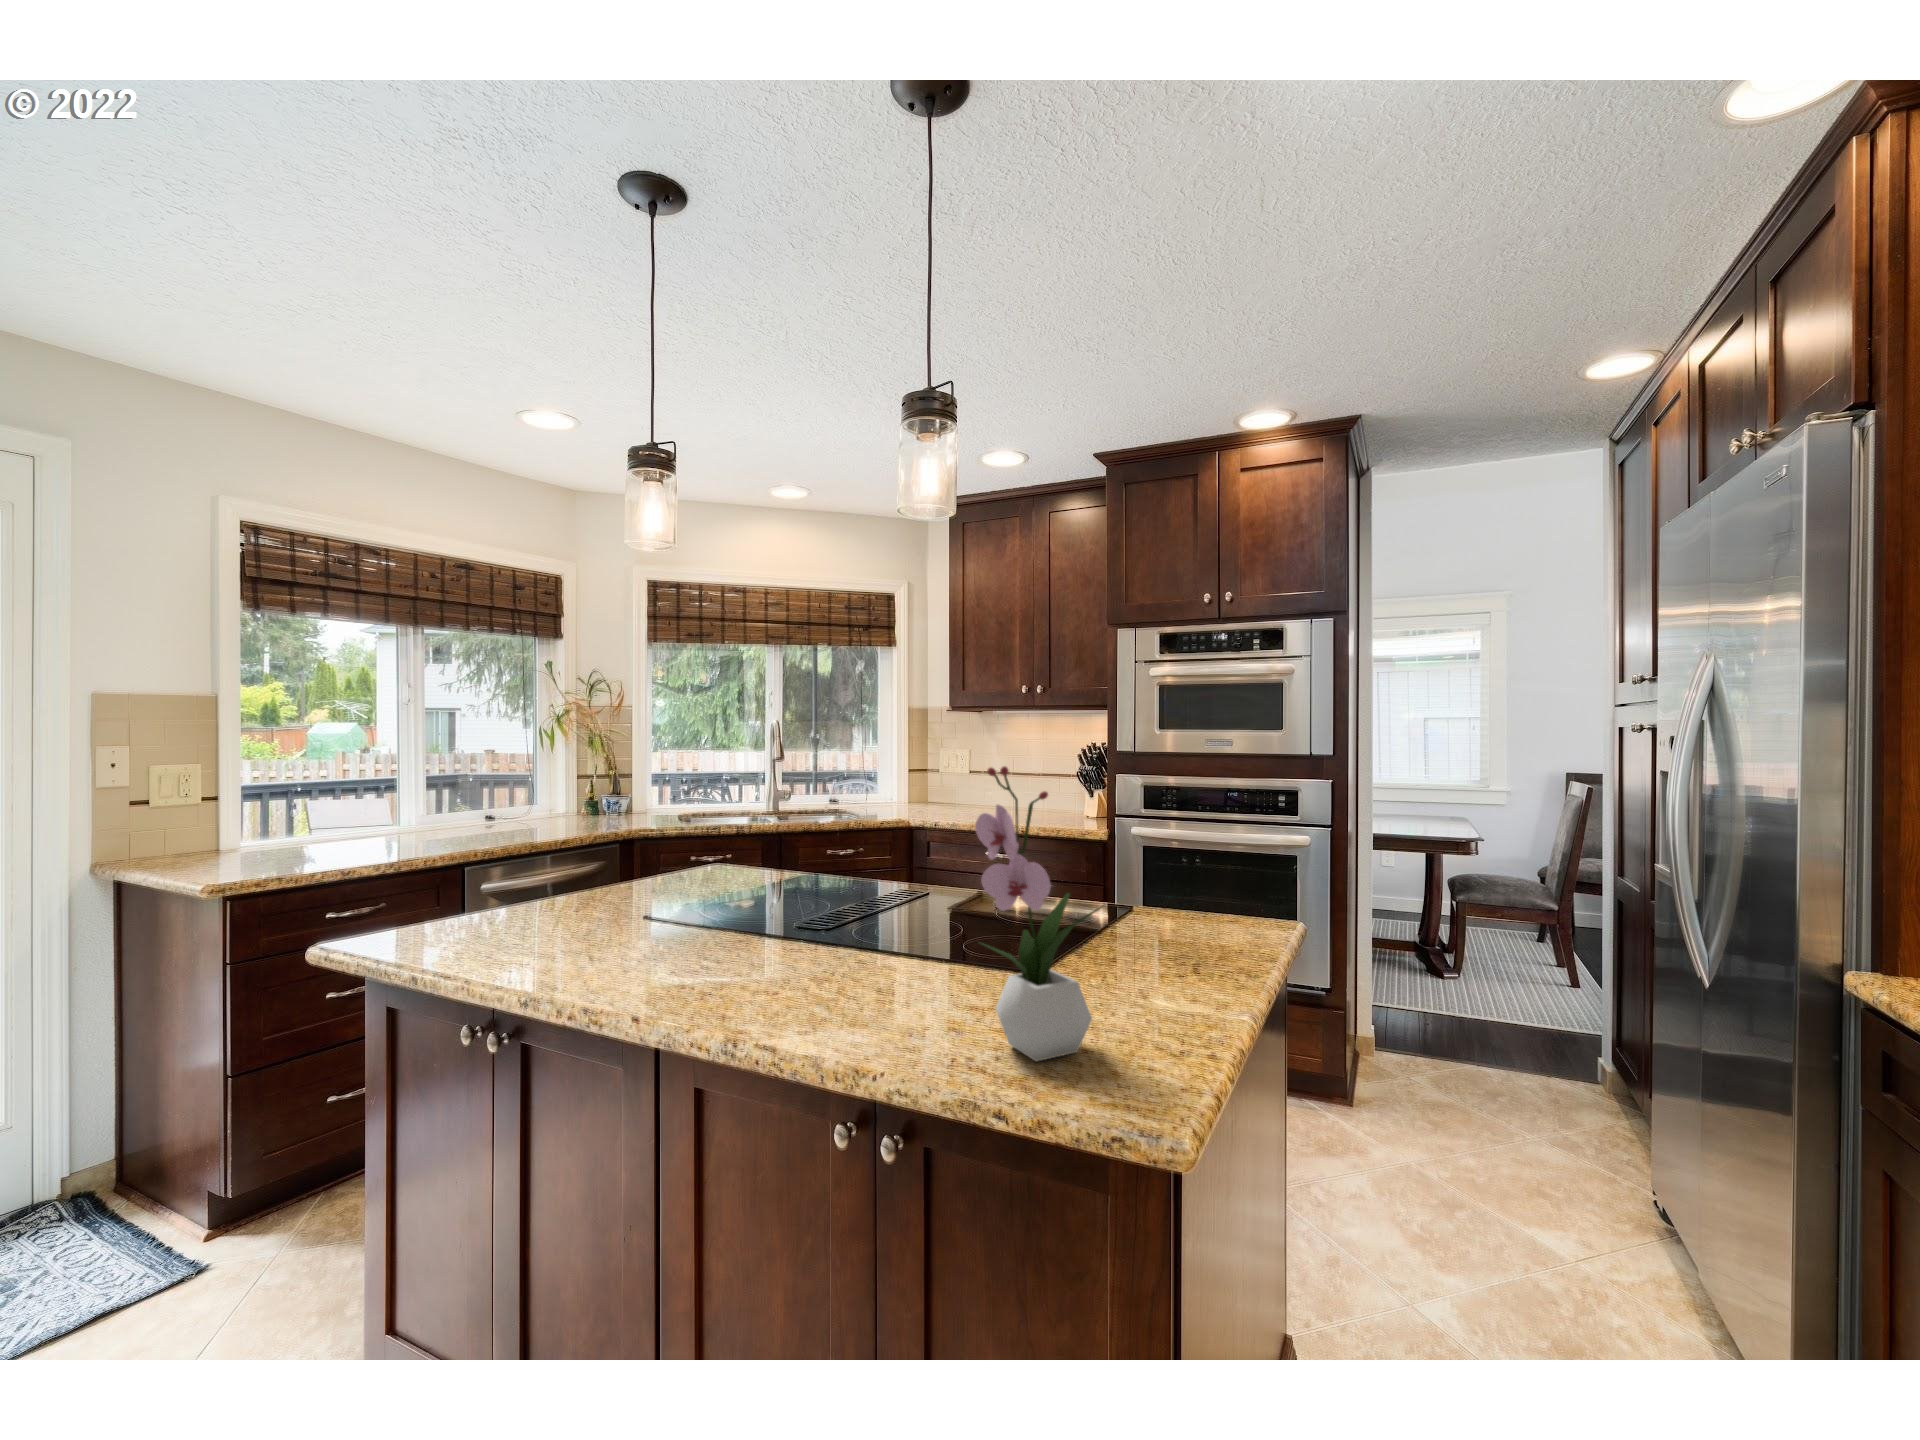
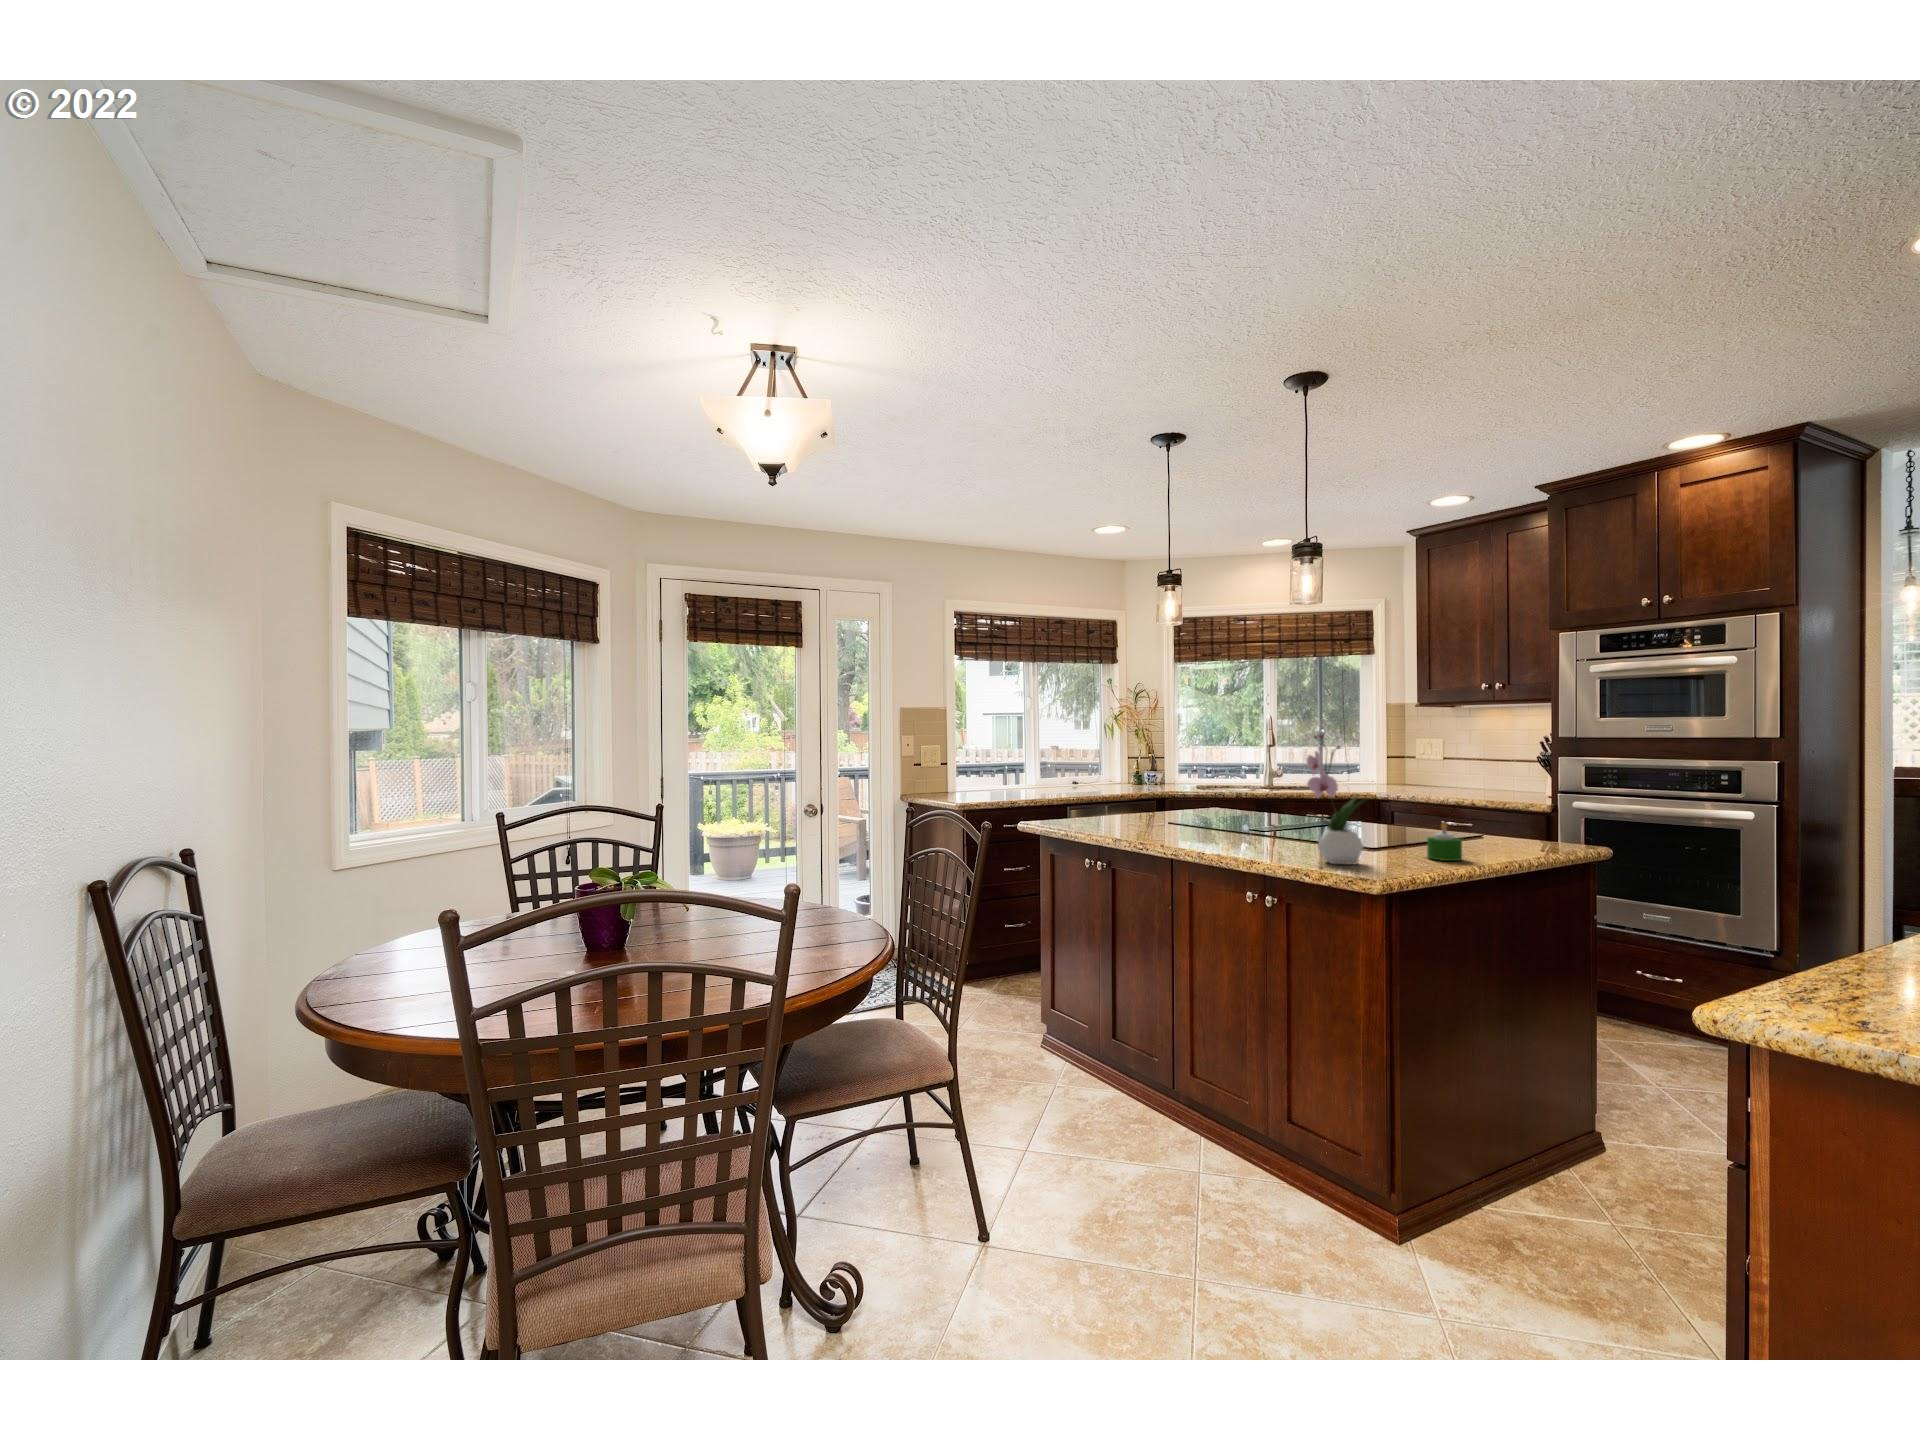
candle: none [1157,927,1215,1005] -> present [1427,823,1462,861]

